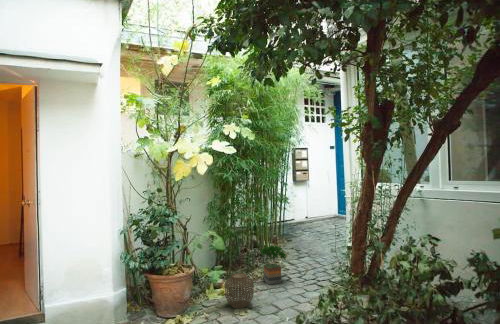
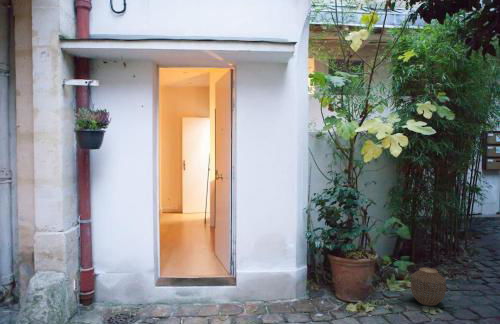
potted tree: present [261,246,286,285] -> none [450,241,485,286]

